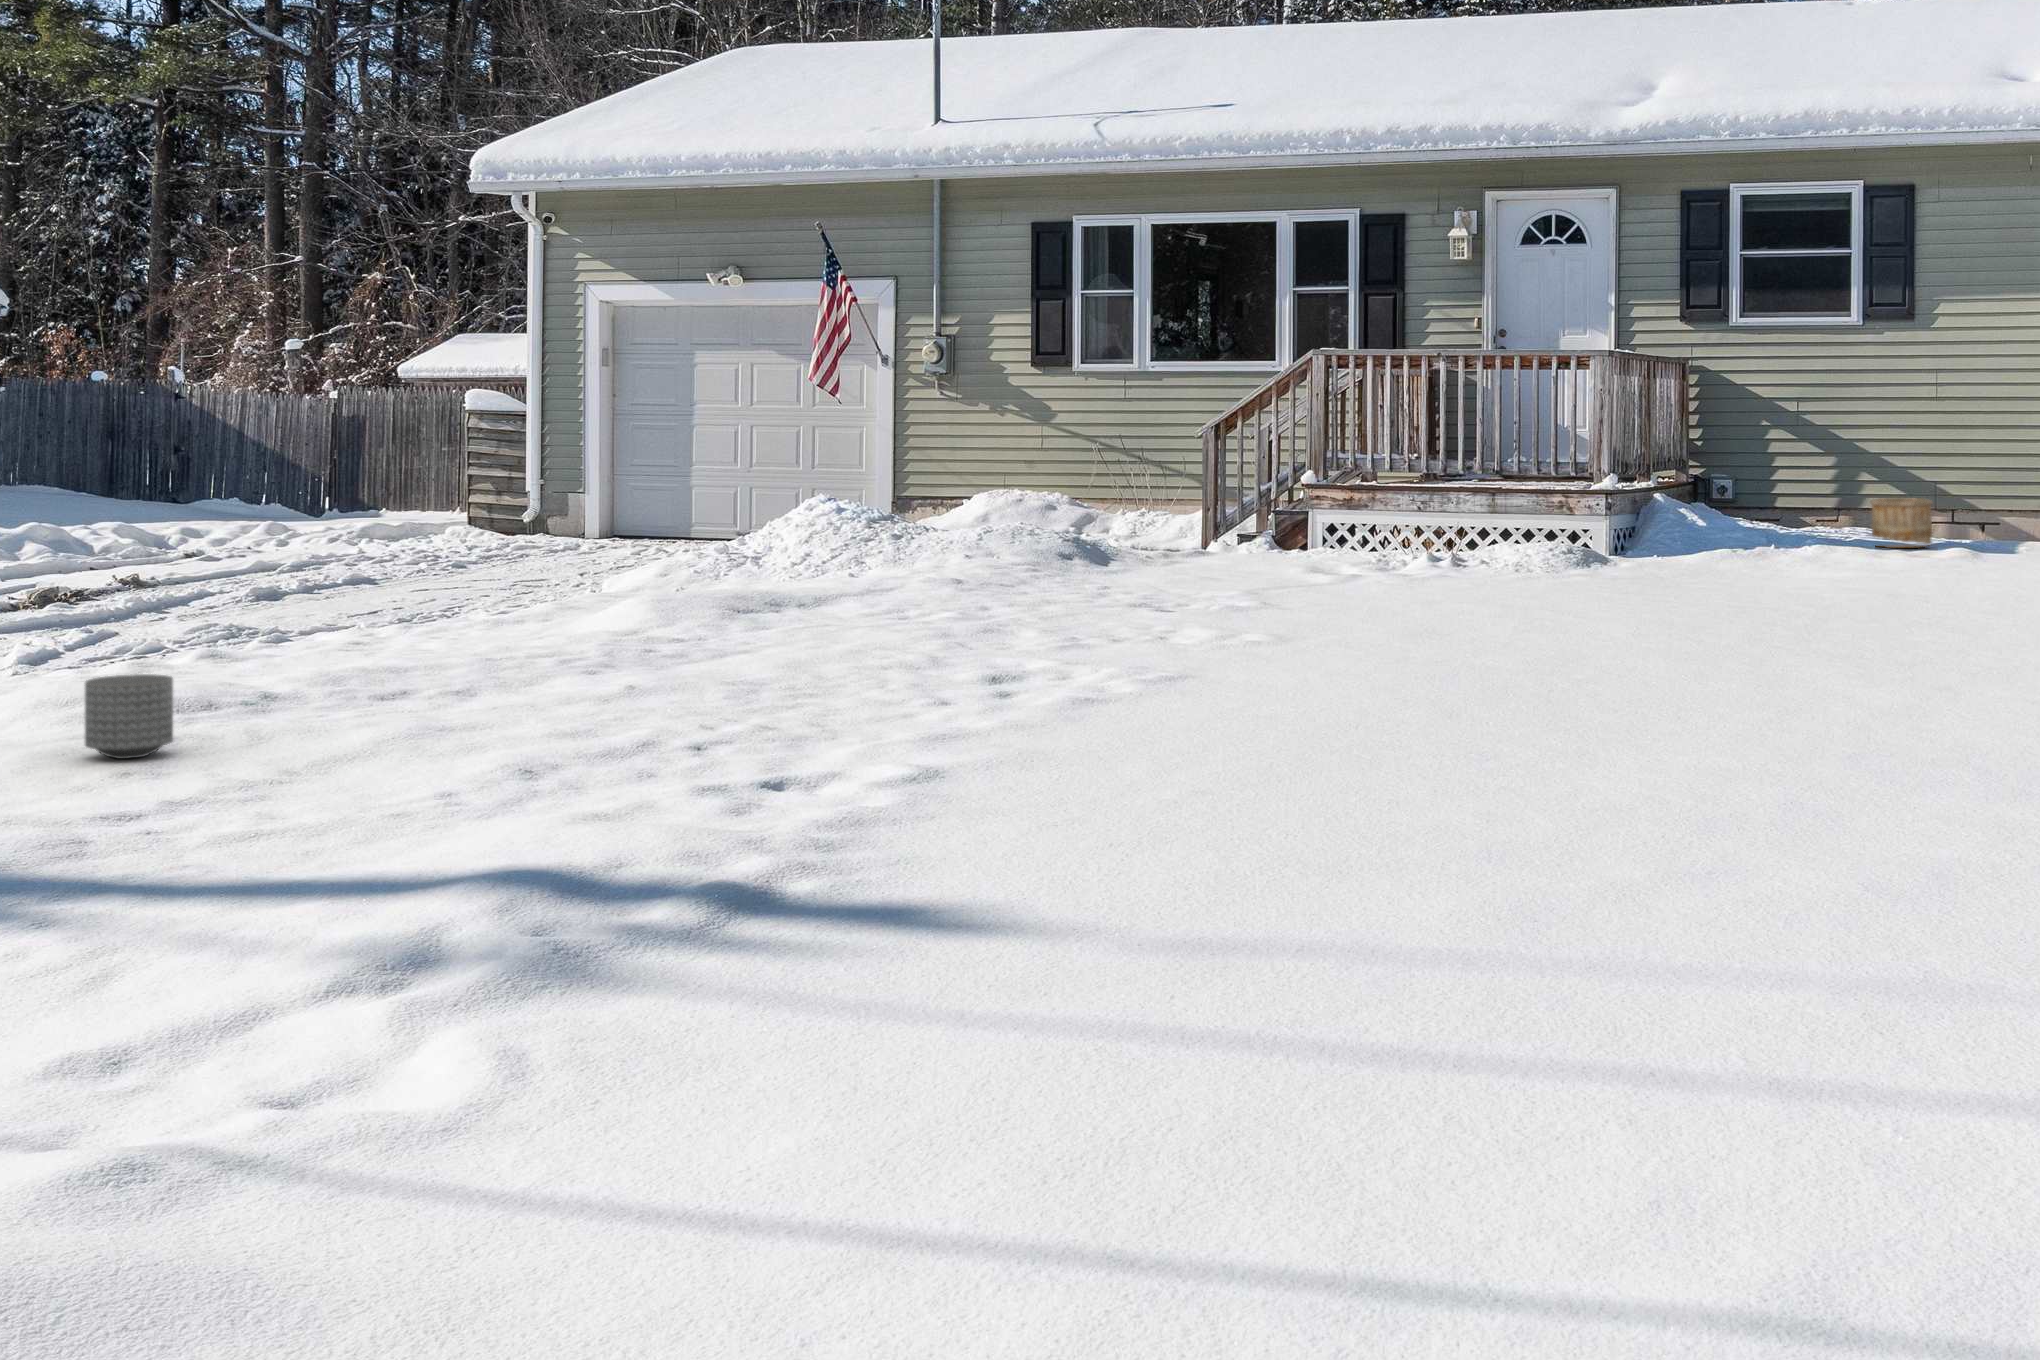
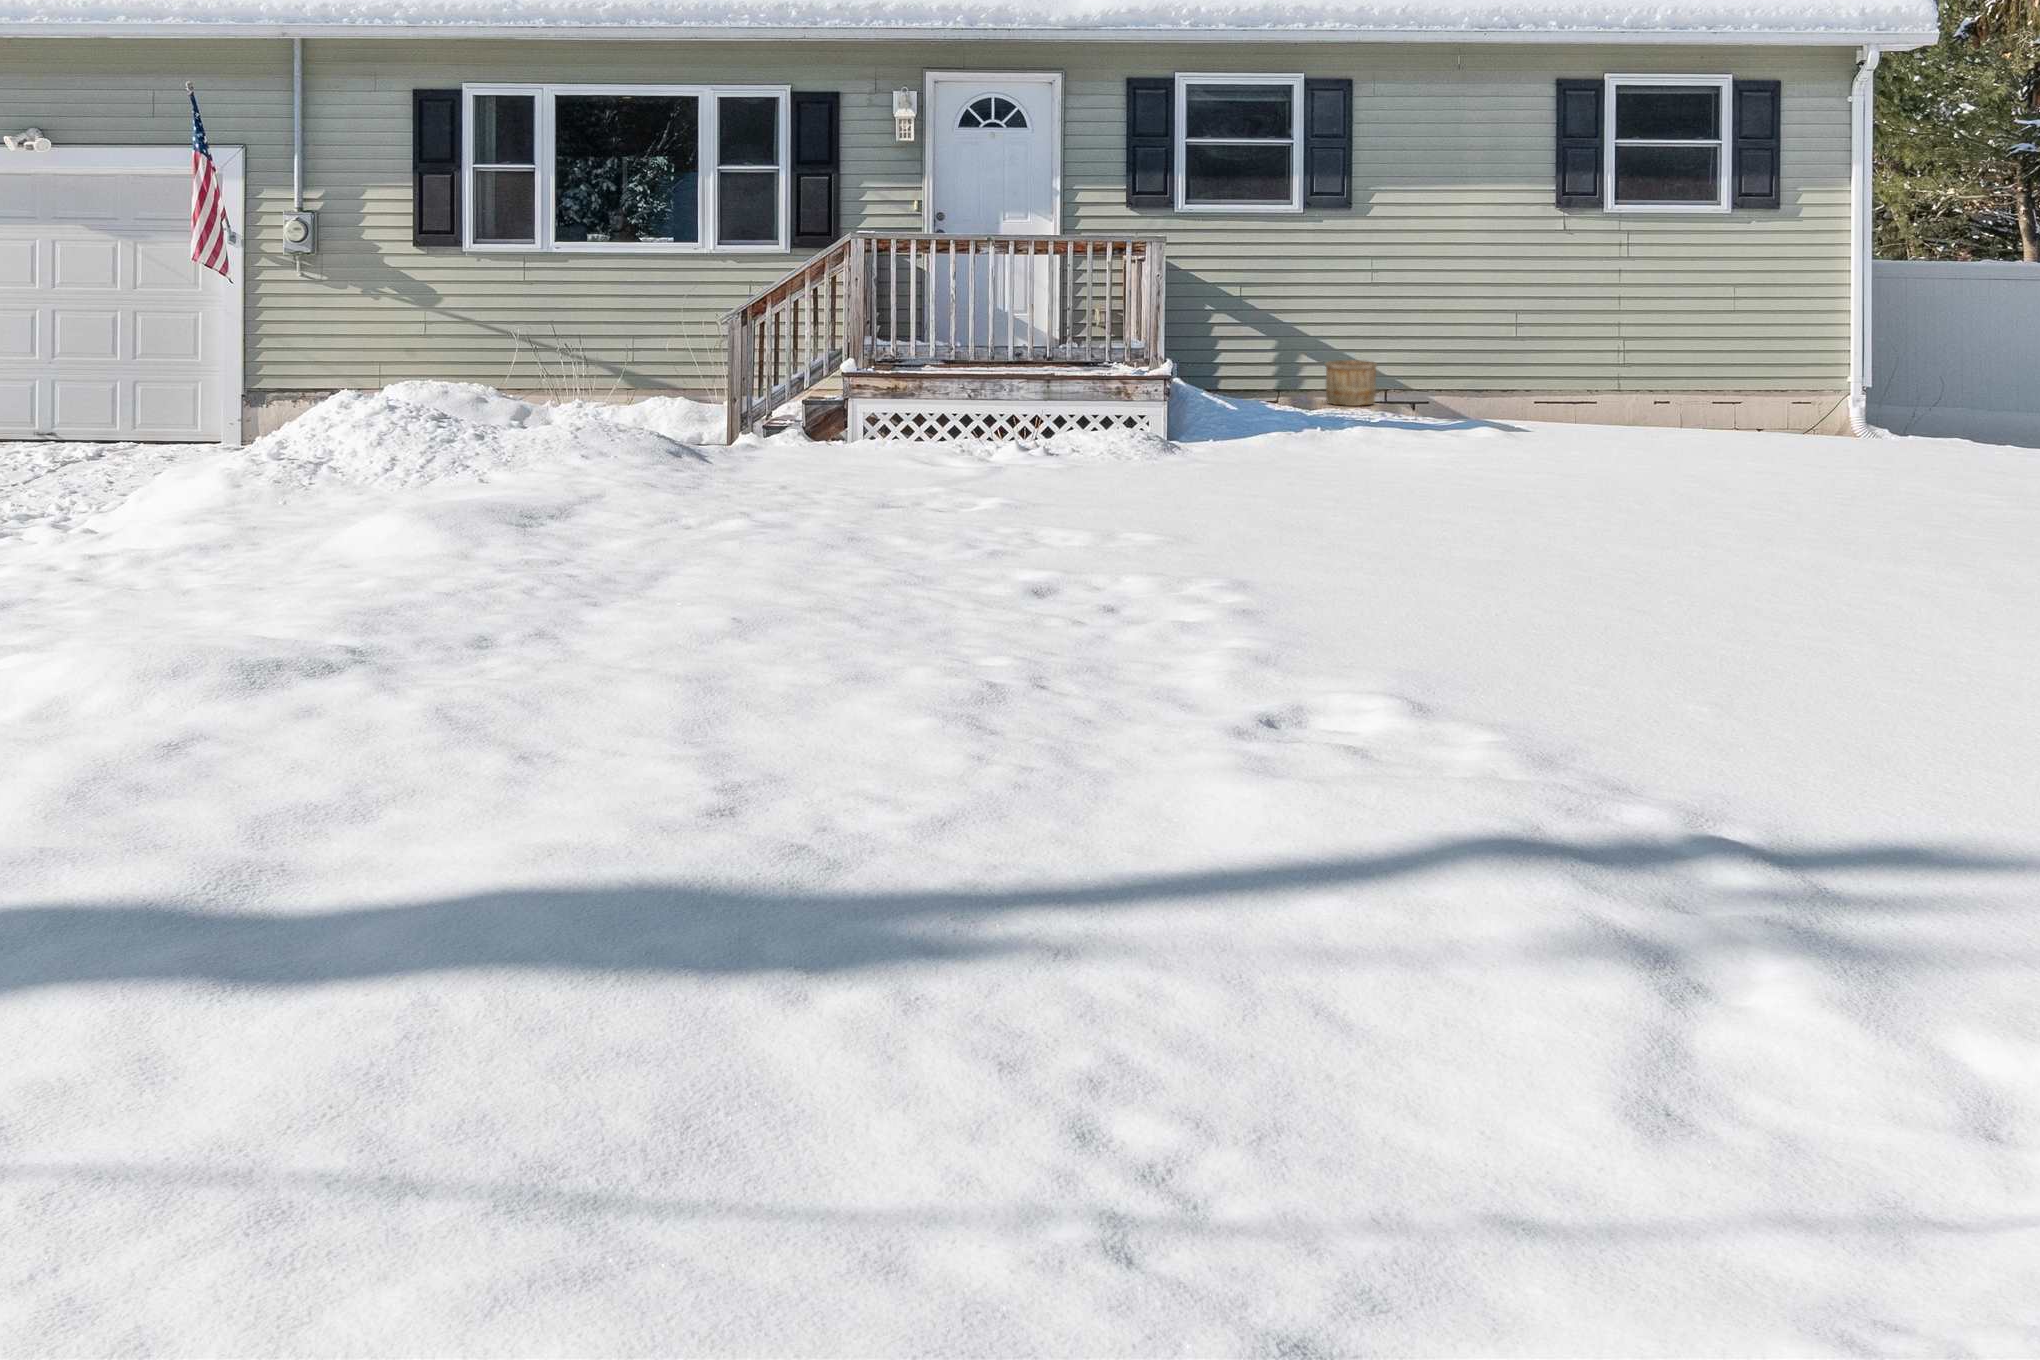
planter: present [85,674,173,759] -> none [1554,1024,1703,1196]

